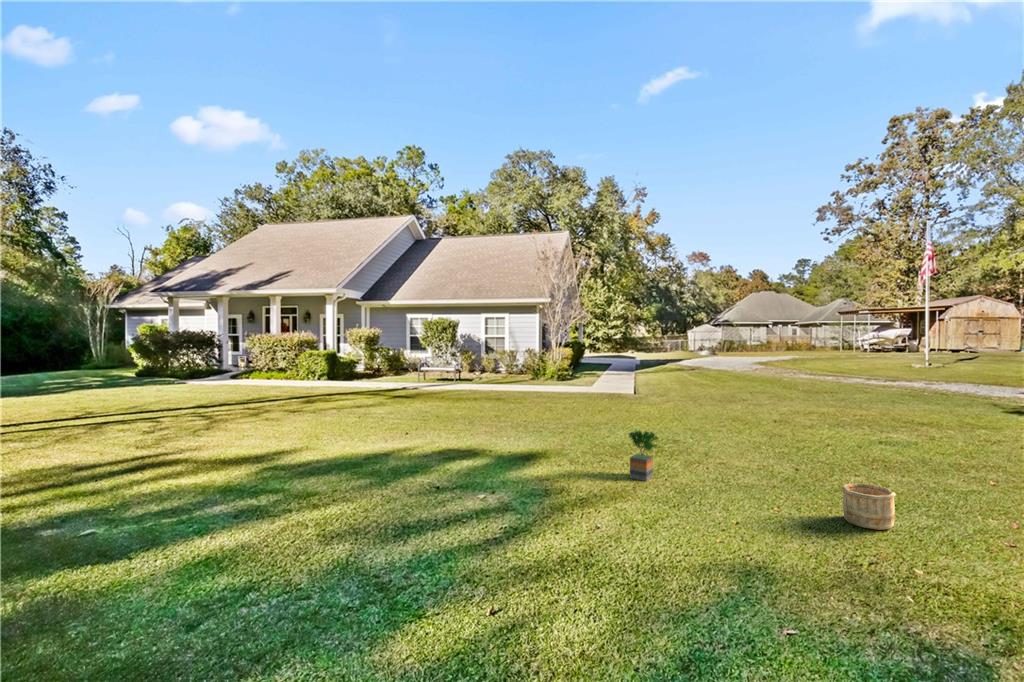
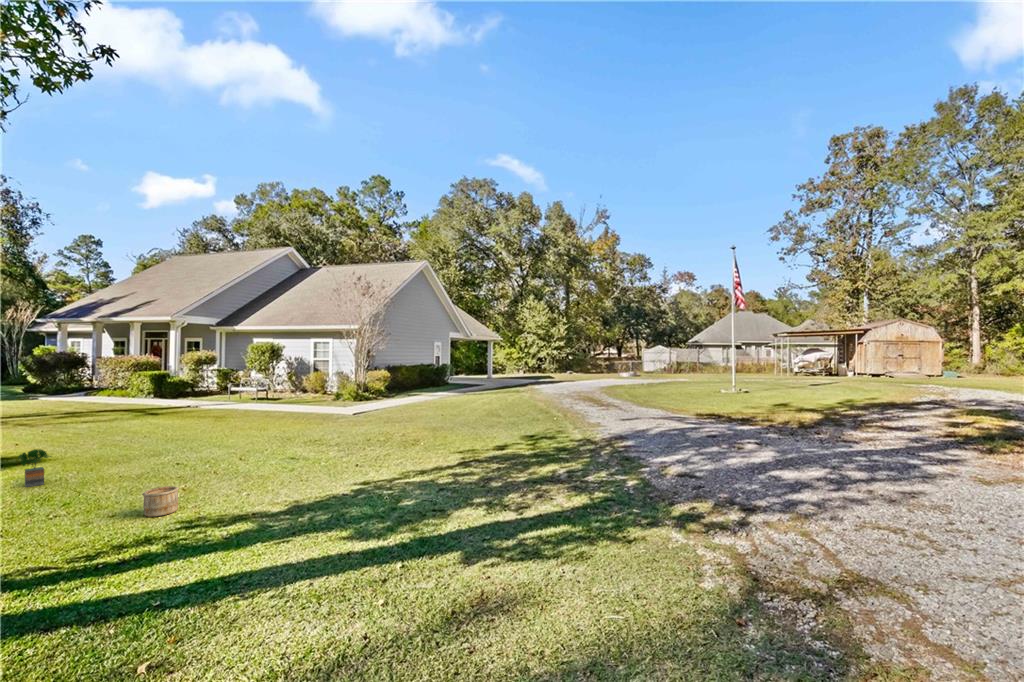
wooden bucket: present [841,483,896,530] -> present [142,486,179,517]

